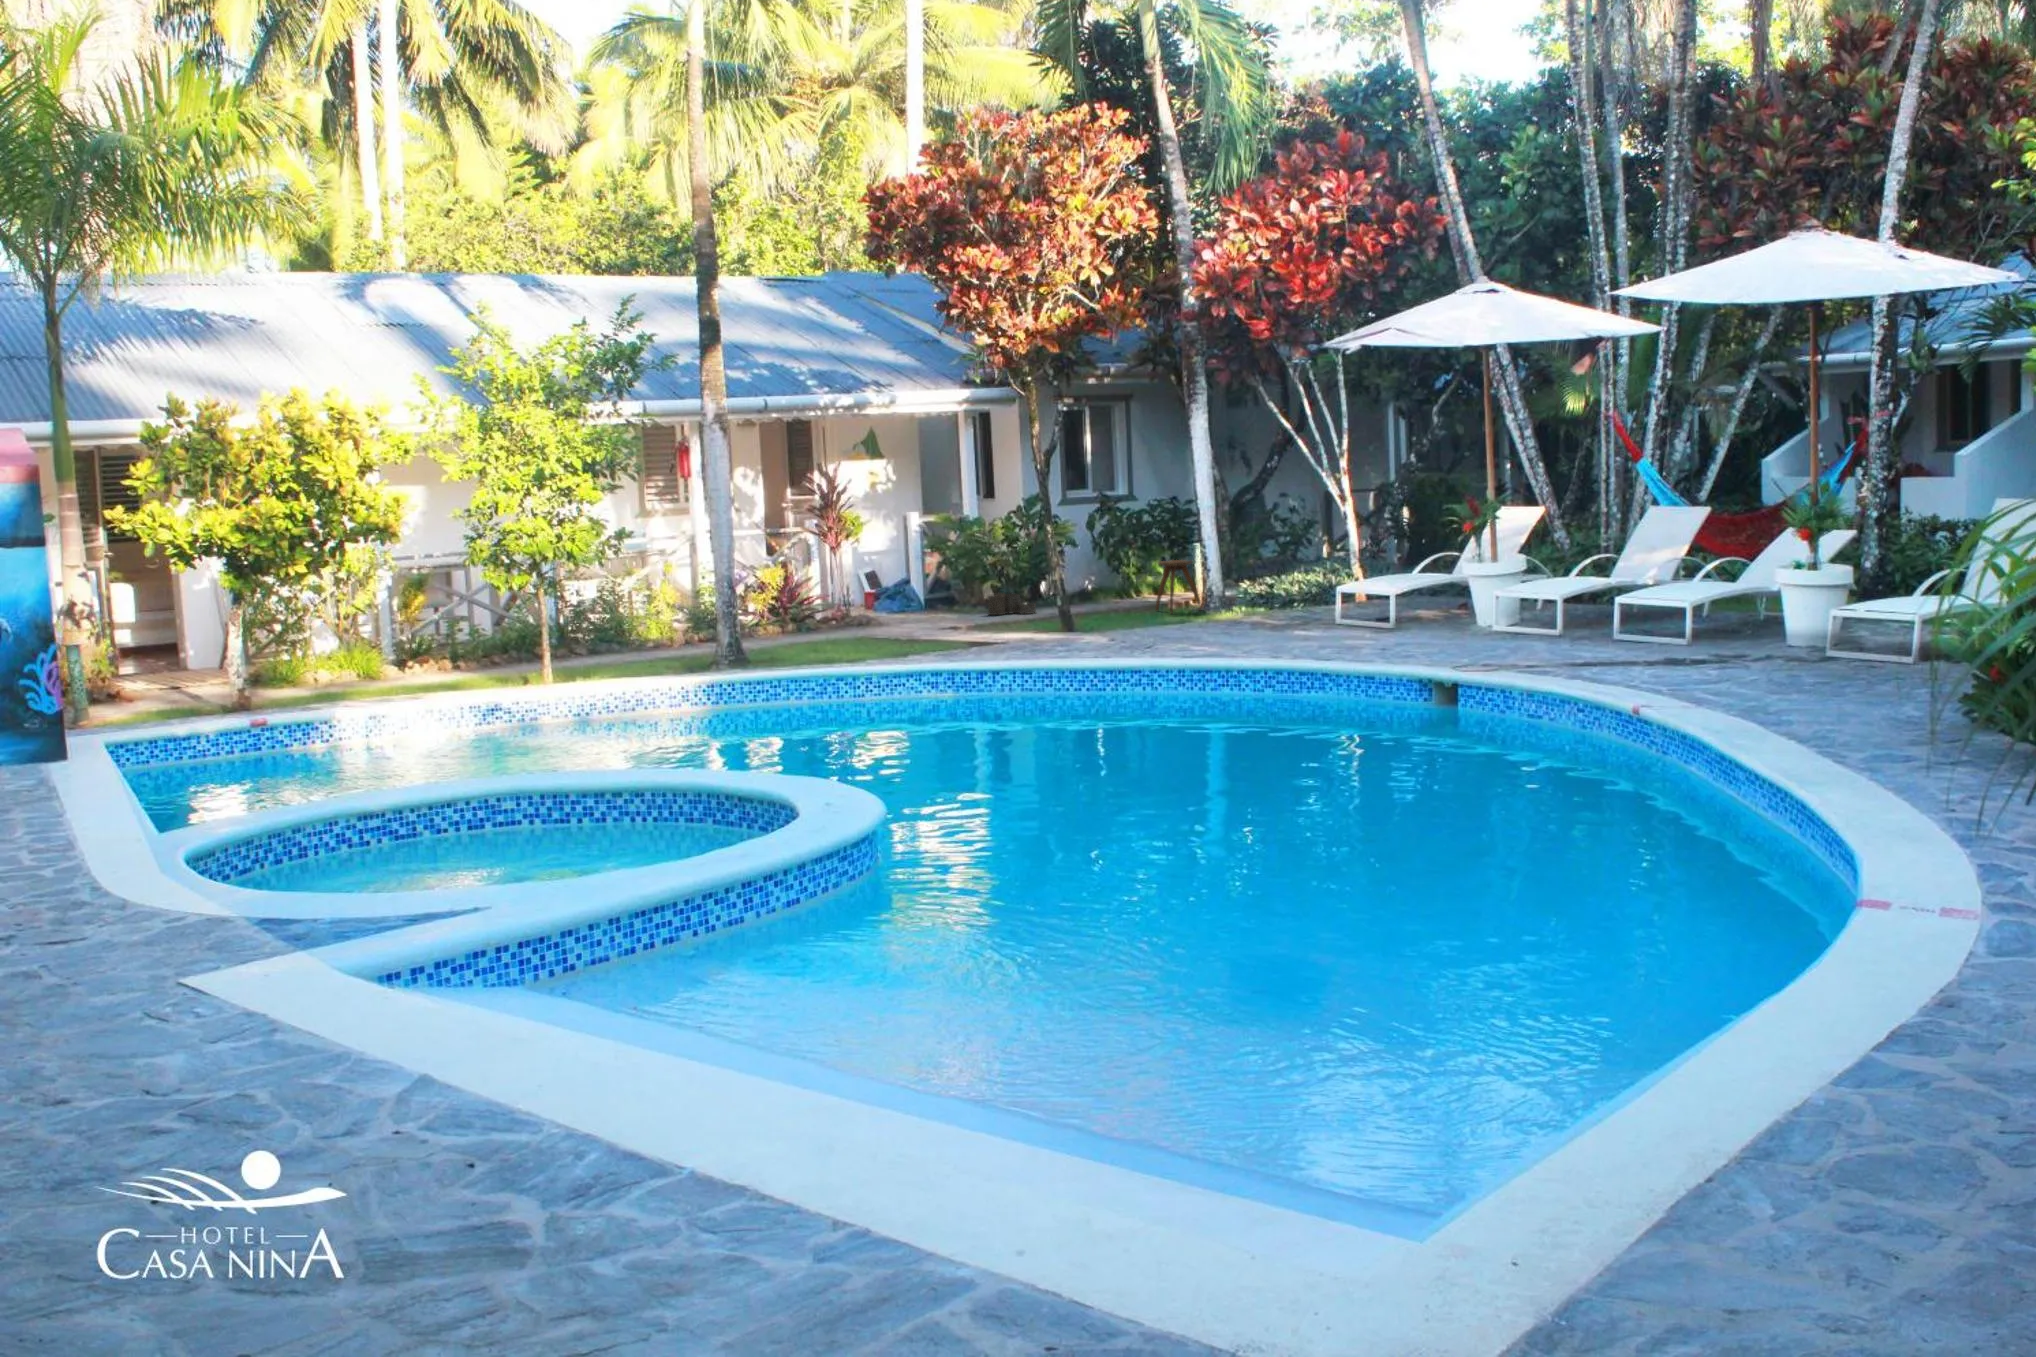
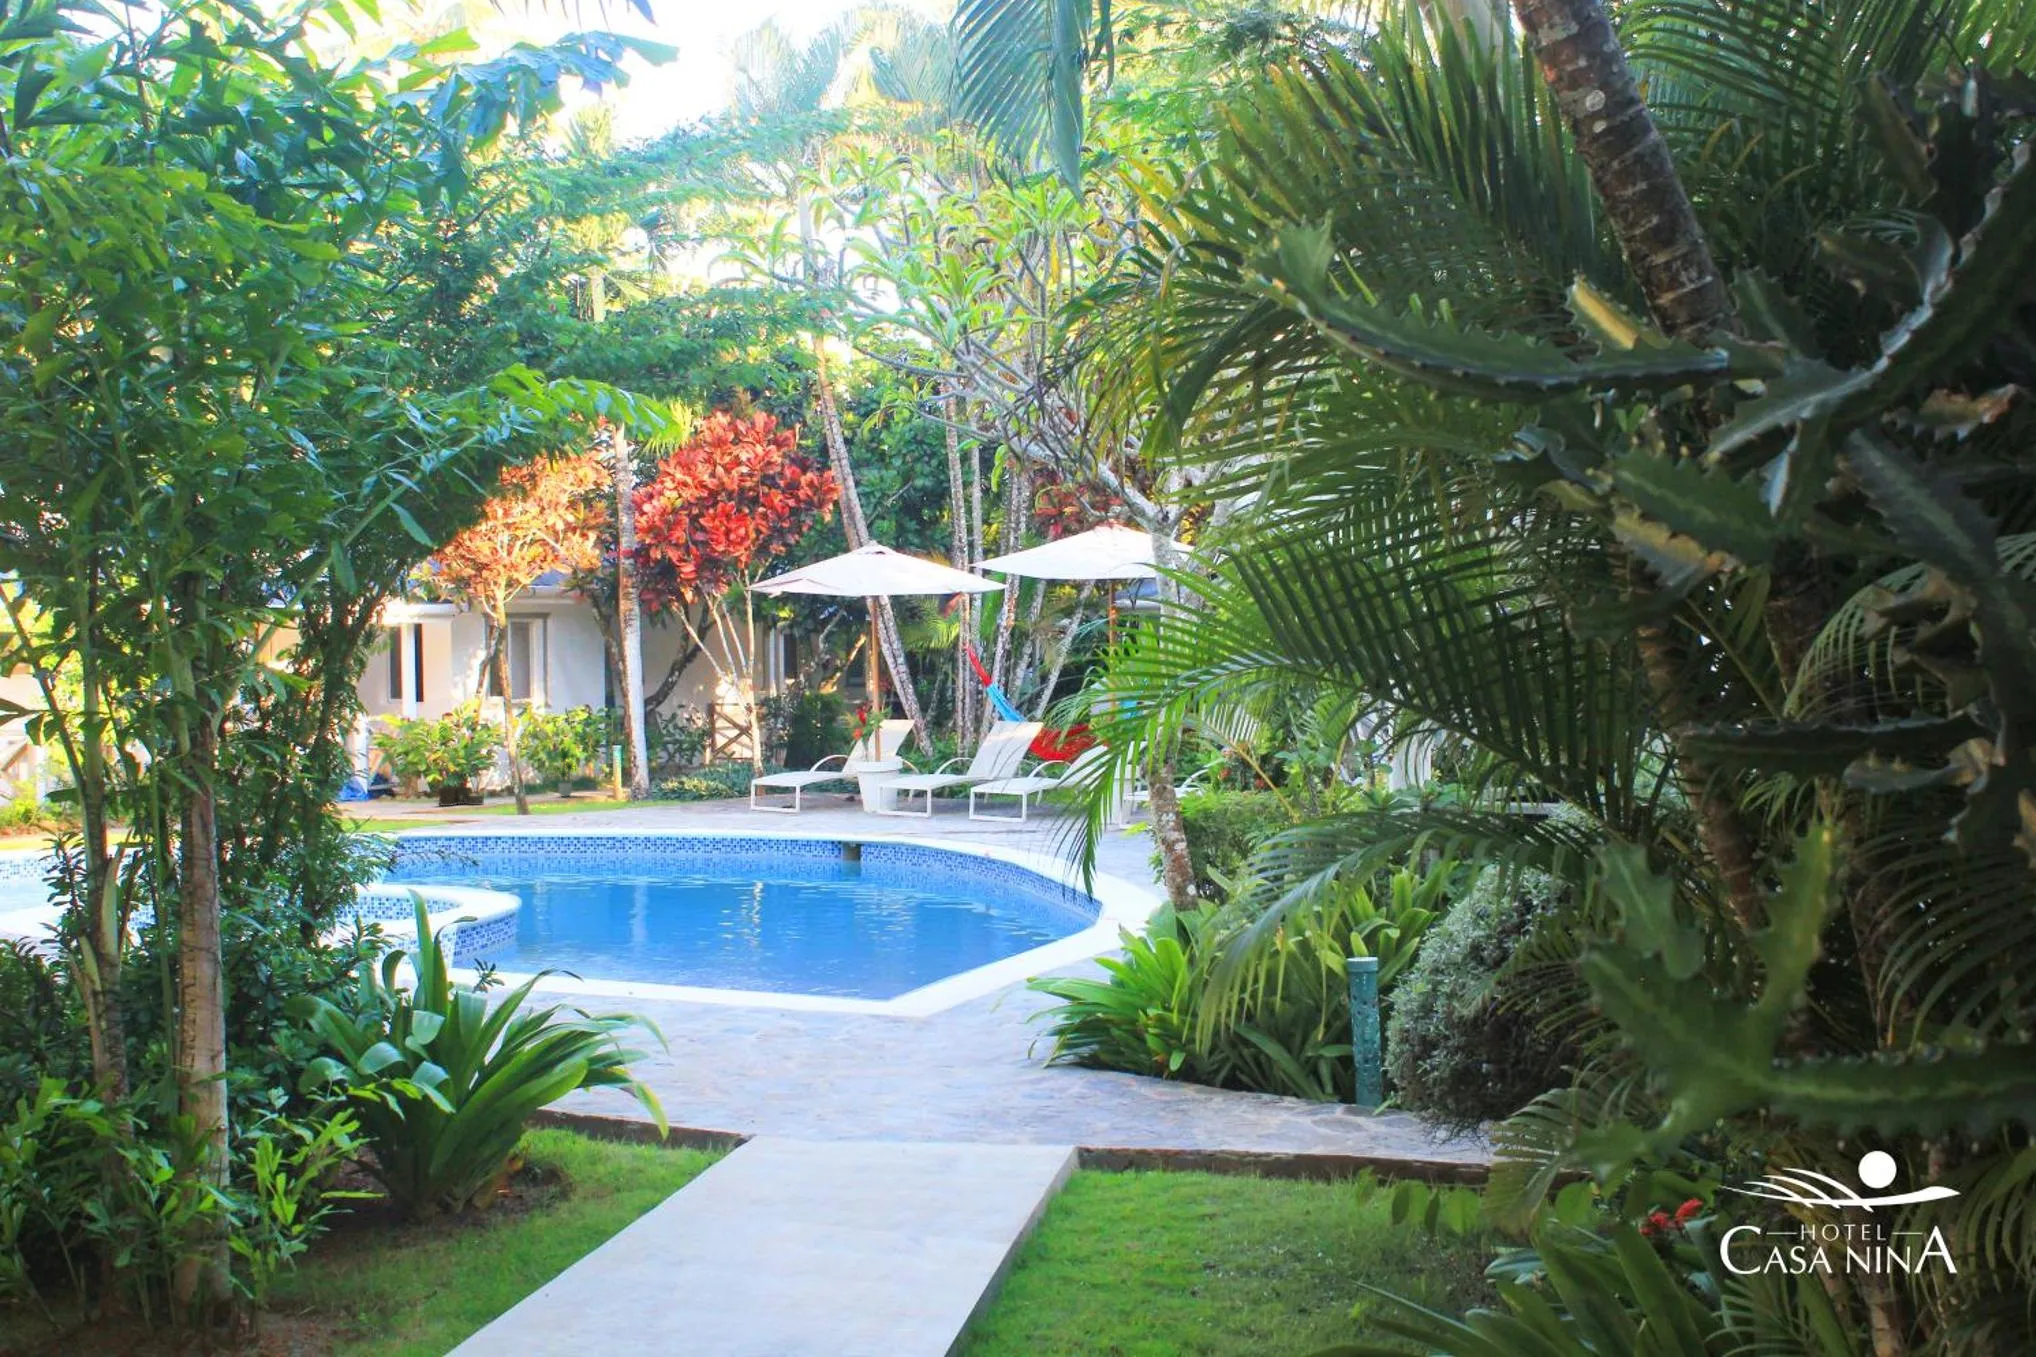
potted plant: none [1107,543,1146,604] -> present [554,748,576,797]
stool: present [1155,560,1201,613] -> none [593,759,634,805]

